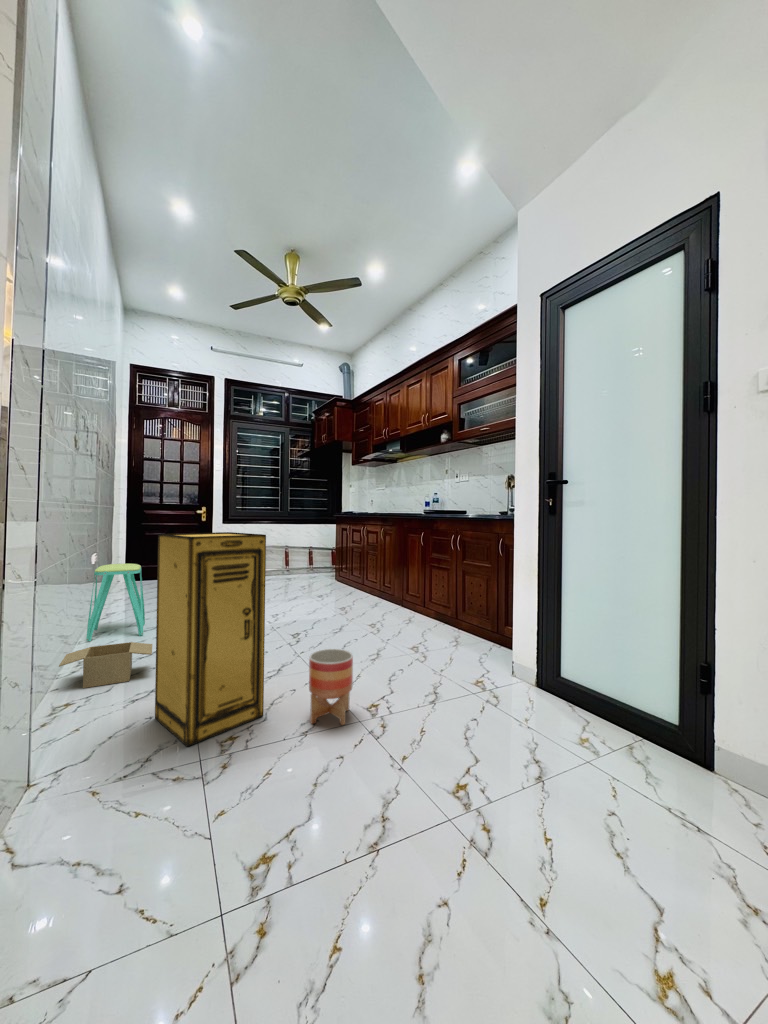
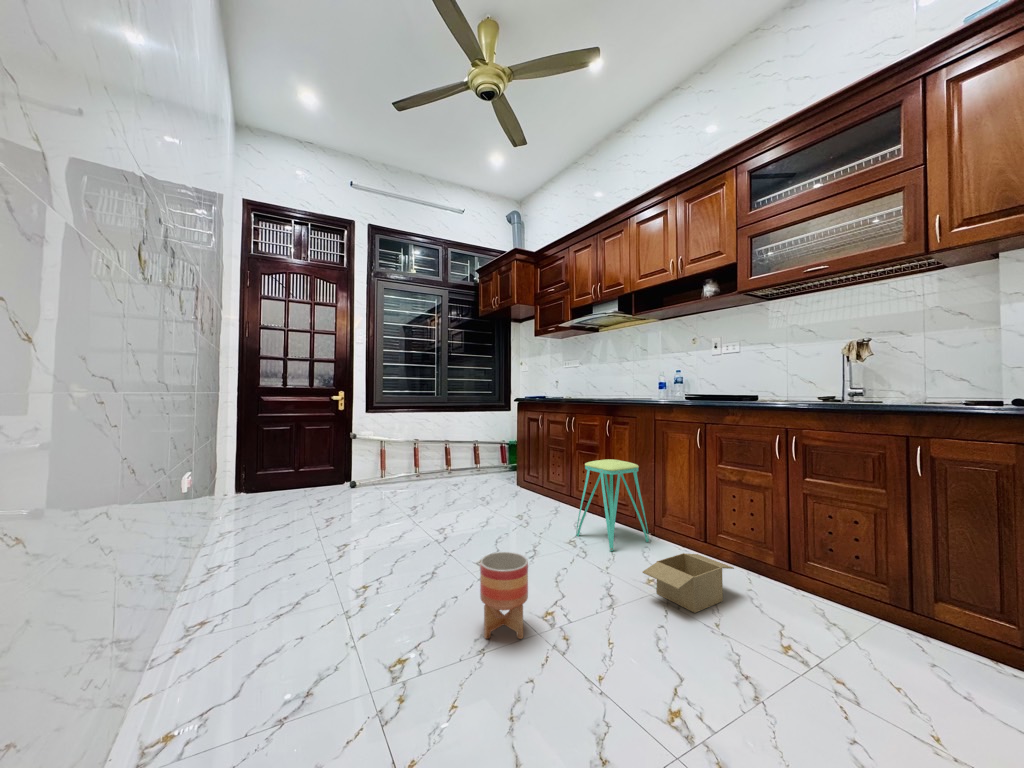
storage cabinet: present [155,532,266,747] -> none [307,425,431,675]
stool: present [86,564,145,641] -> present [576,459,649,551]
cardboard box: present [59,642,152,688] -> present [643,553,734,613]

